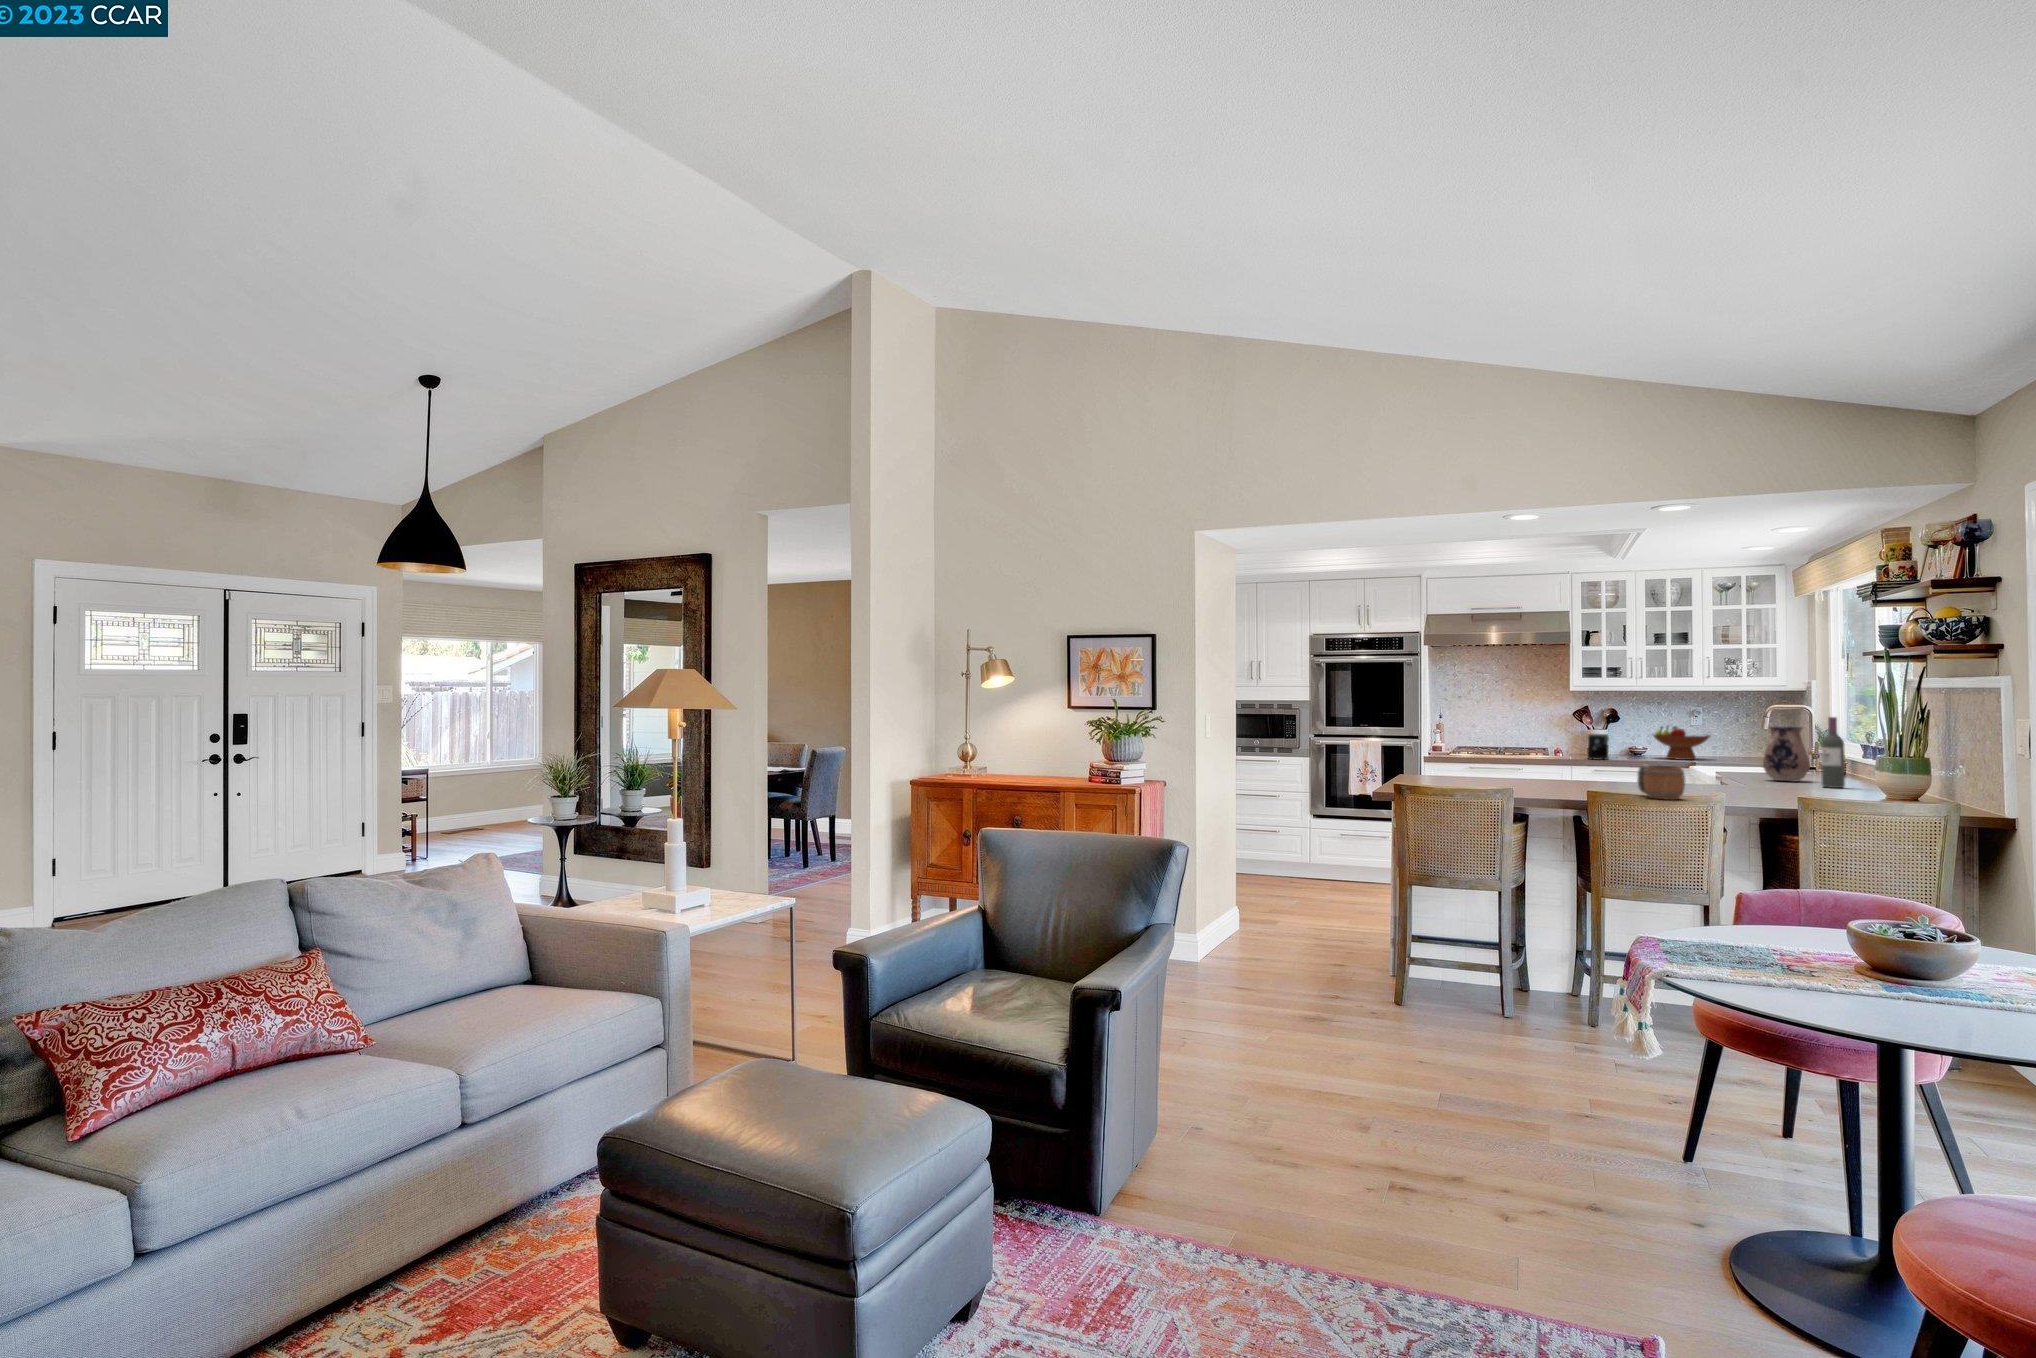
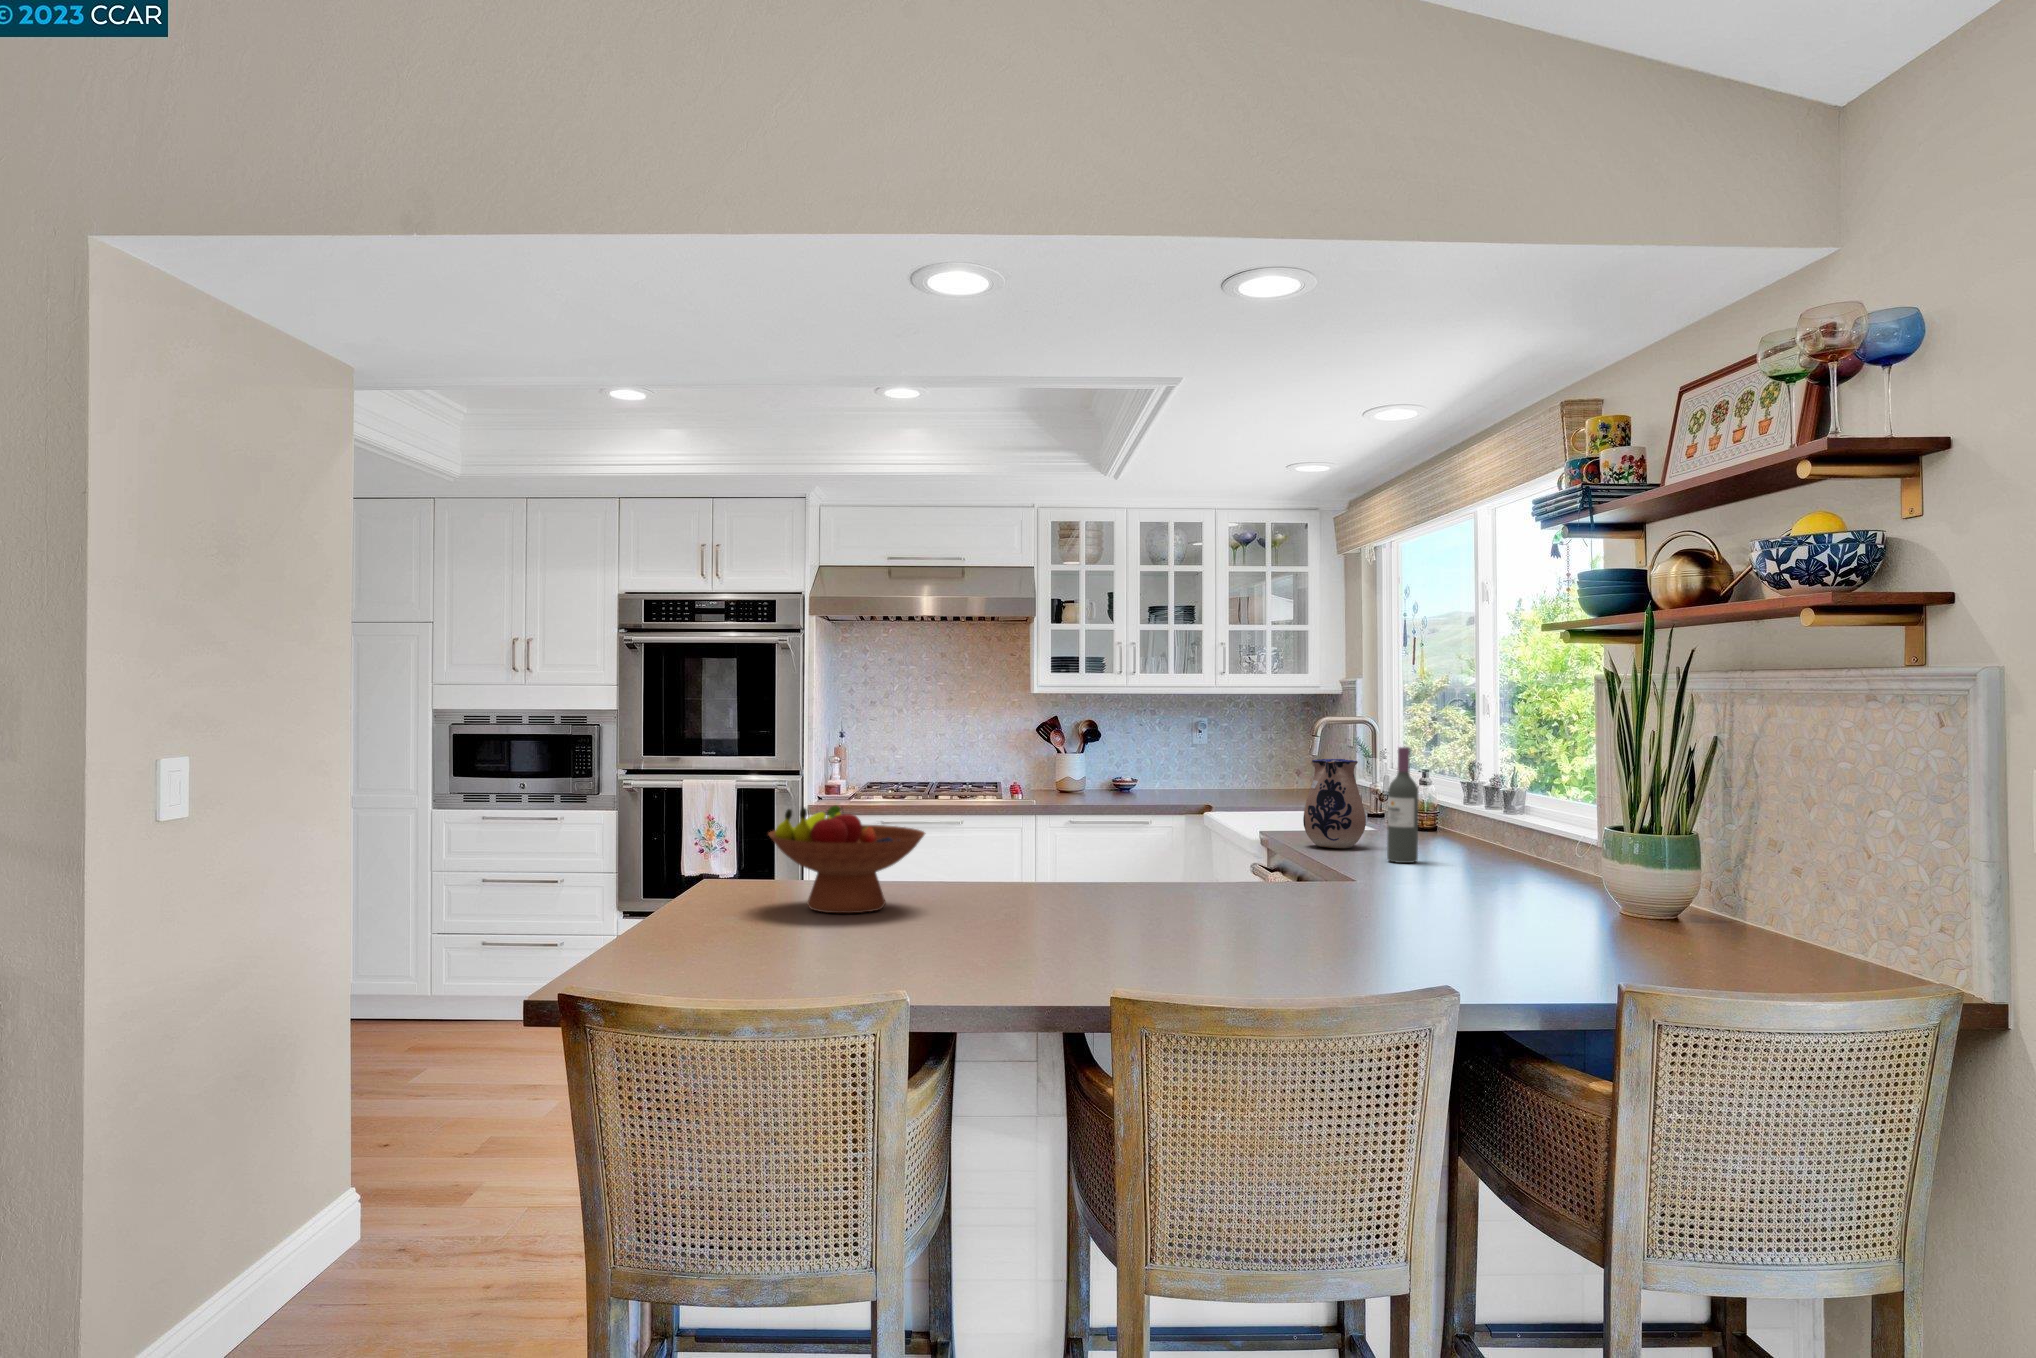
fruit bowl: present [1653,726,1710,760] -> present [768,806,925,913]
coffee maker: present [1588,734,1609,760] -> none [1057,761,1128,803]
mug: present [1637,764,1685,800] -> none [1132,849,1211,920]

